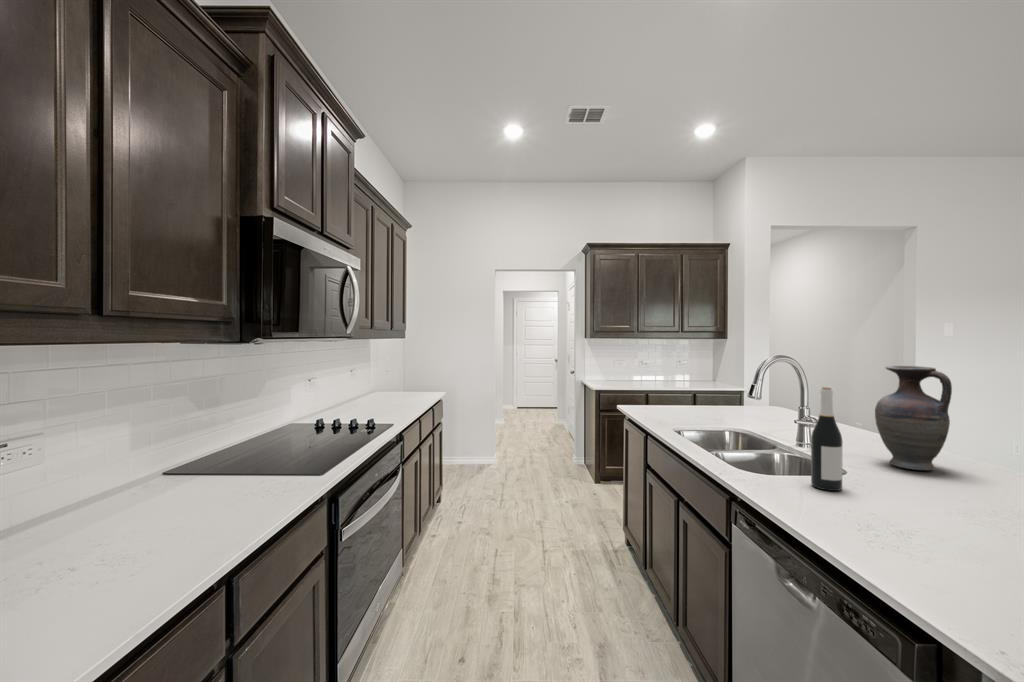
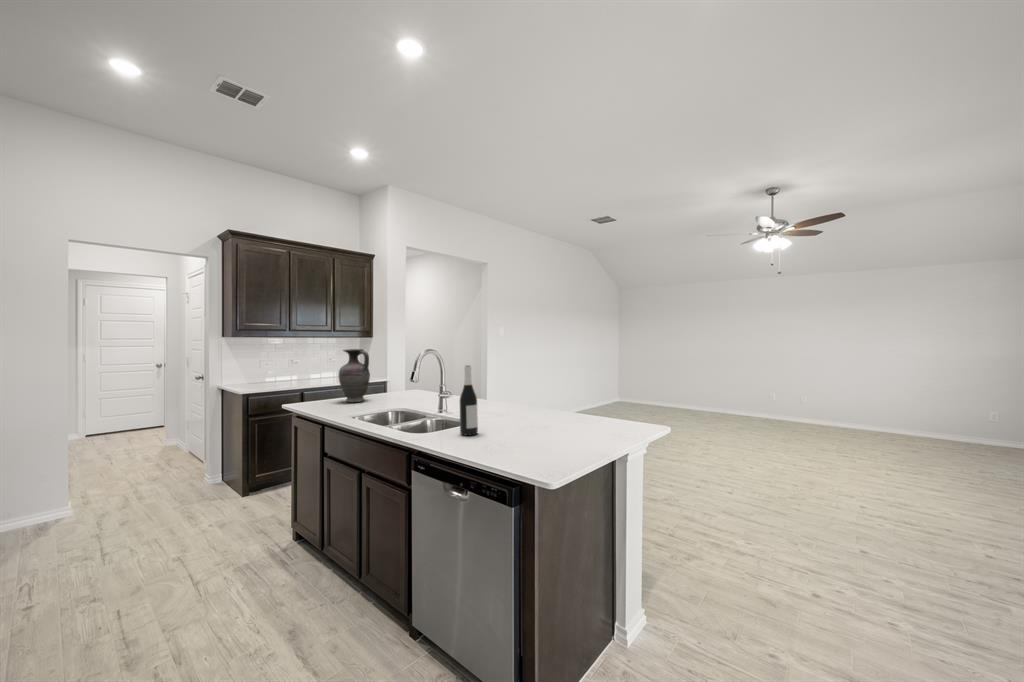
vase: present [875,366,952,470] -> present [339,349,370,402]

